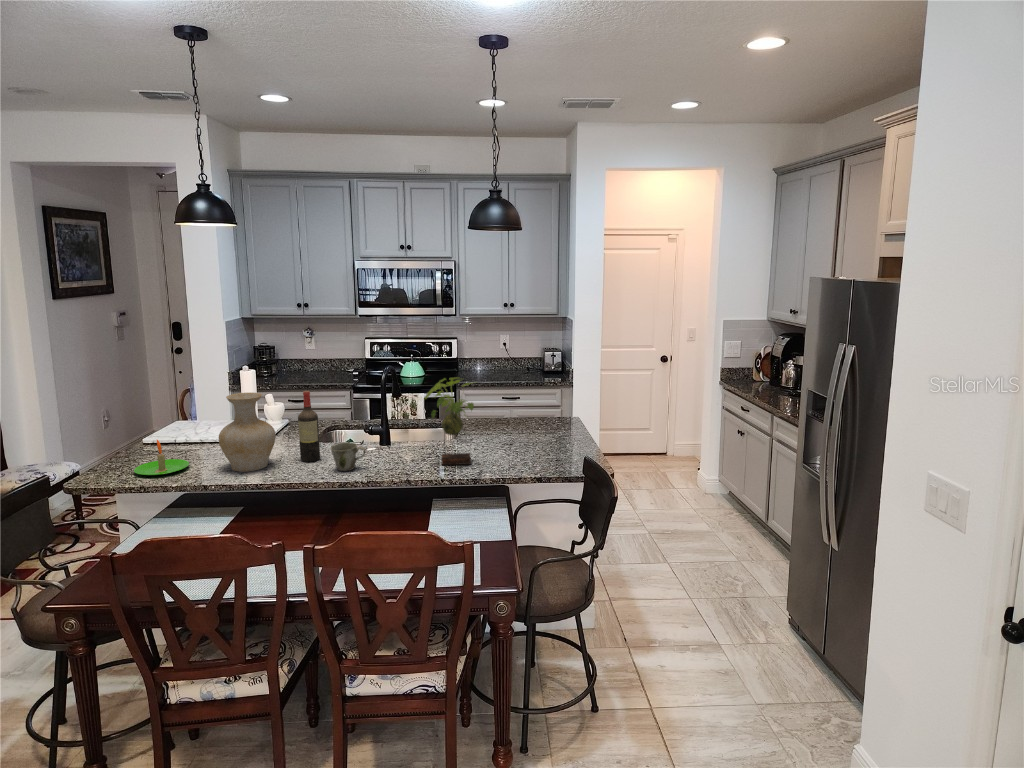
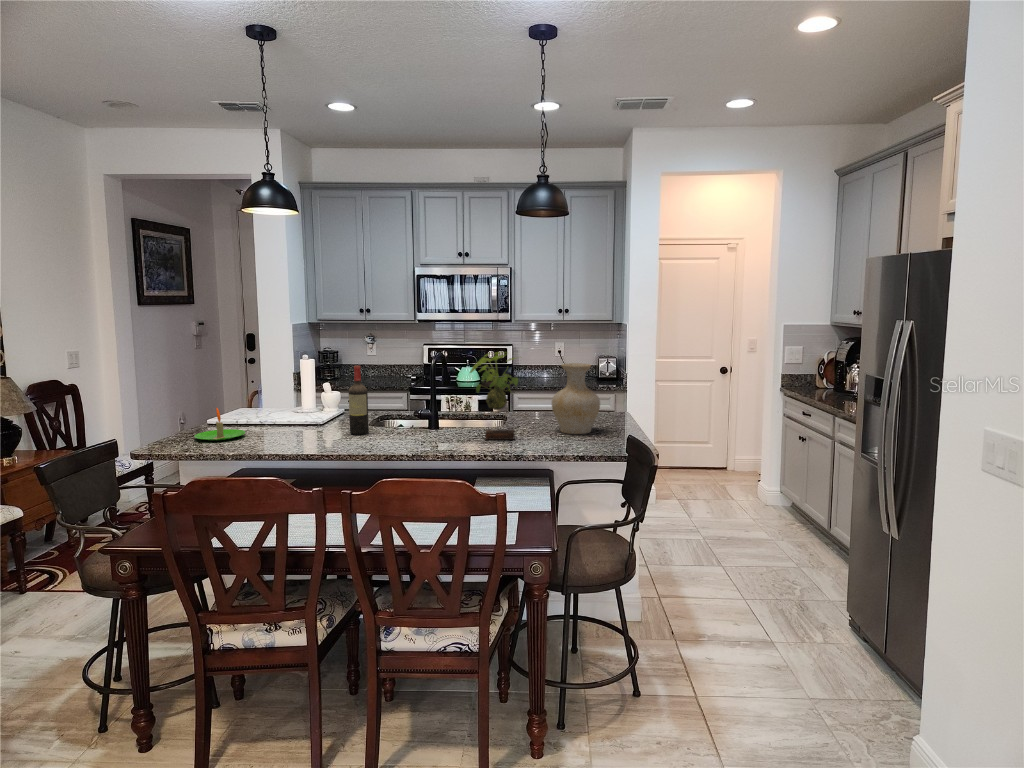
vase: present [219,393,276,472] -> present [552,363,600,434]
mug: present [331,442,365,471] -> none [377,415,411,442]

